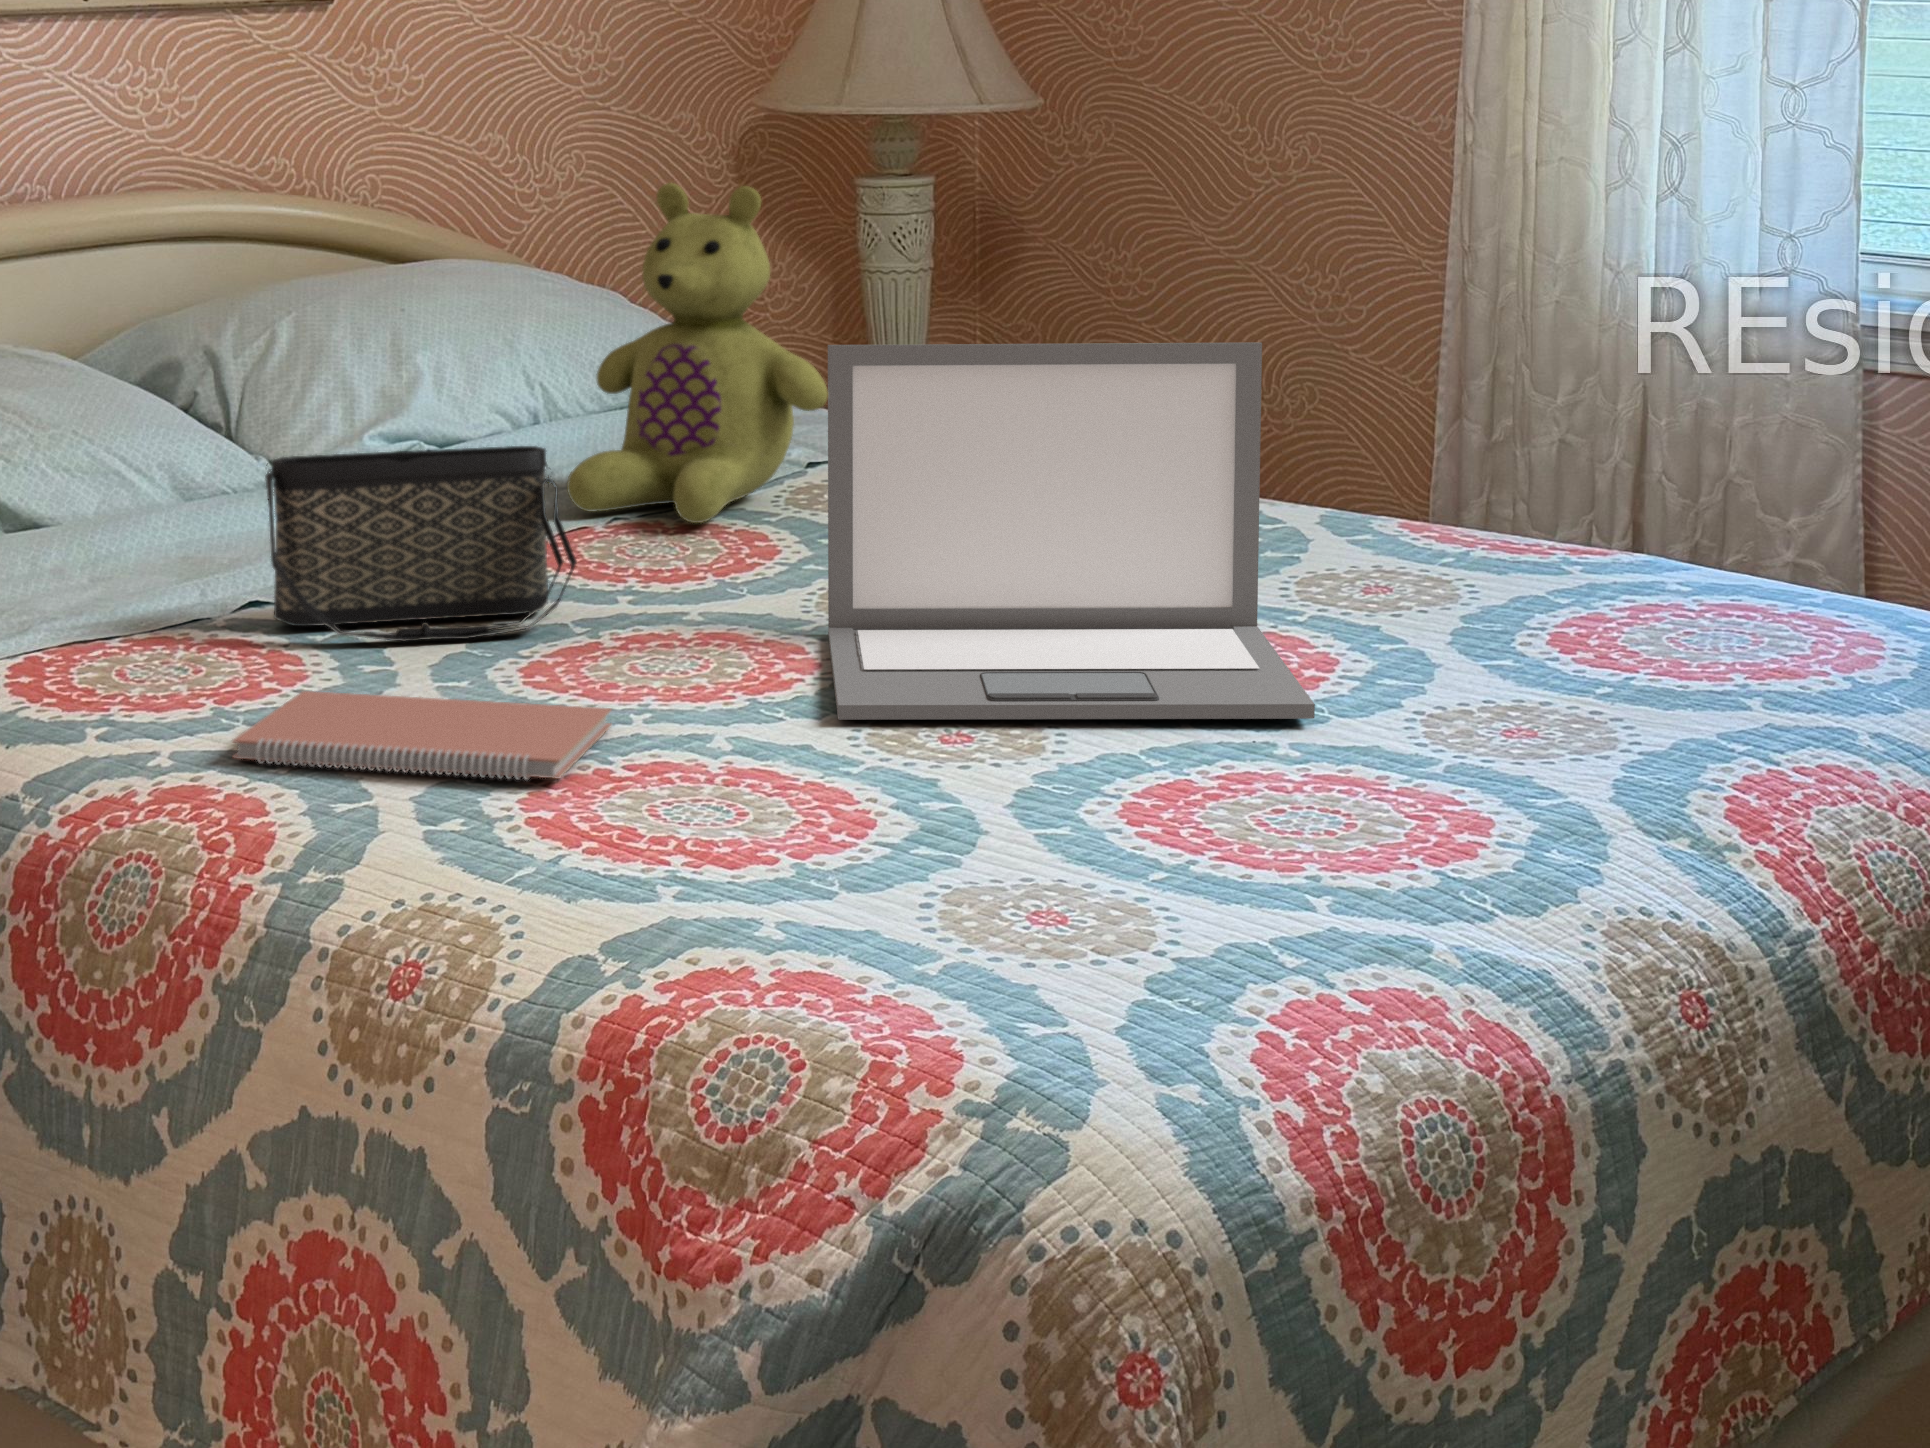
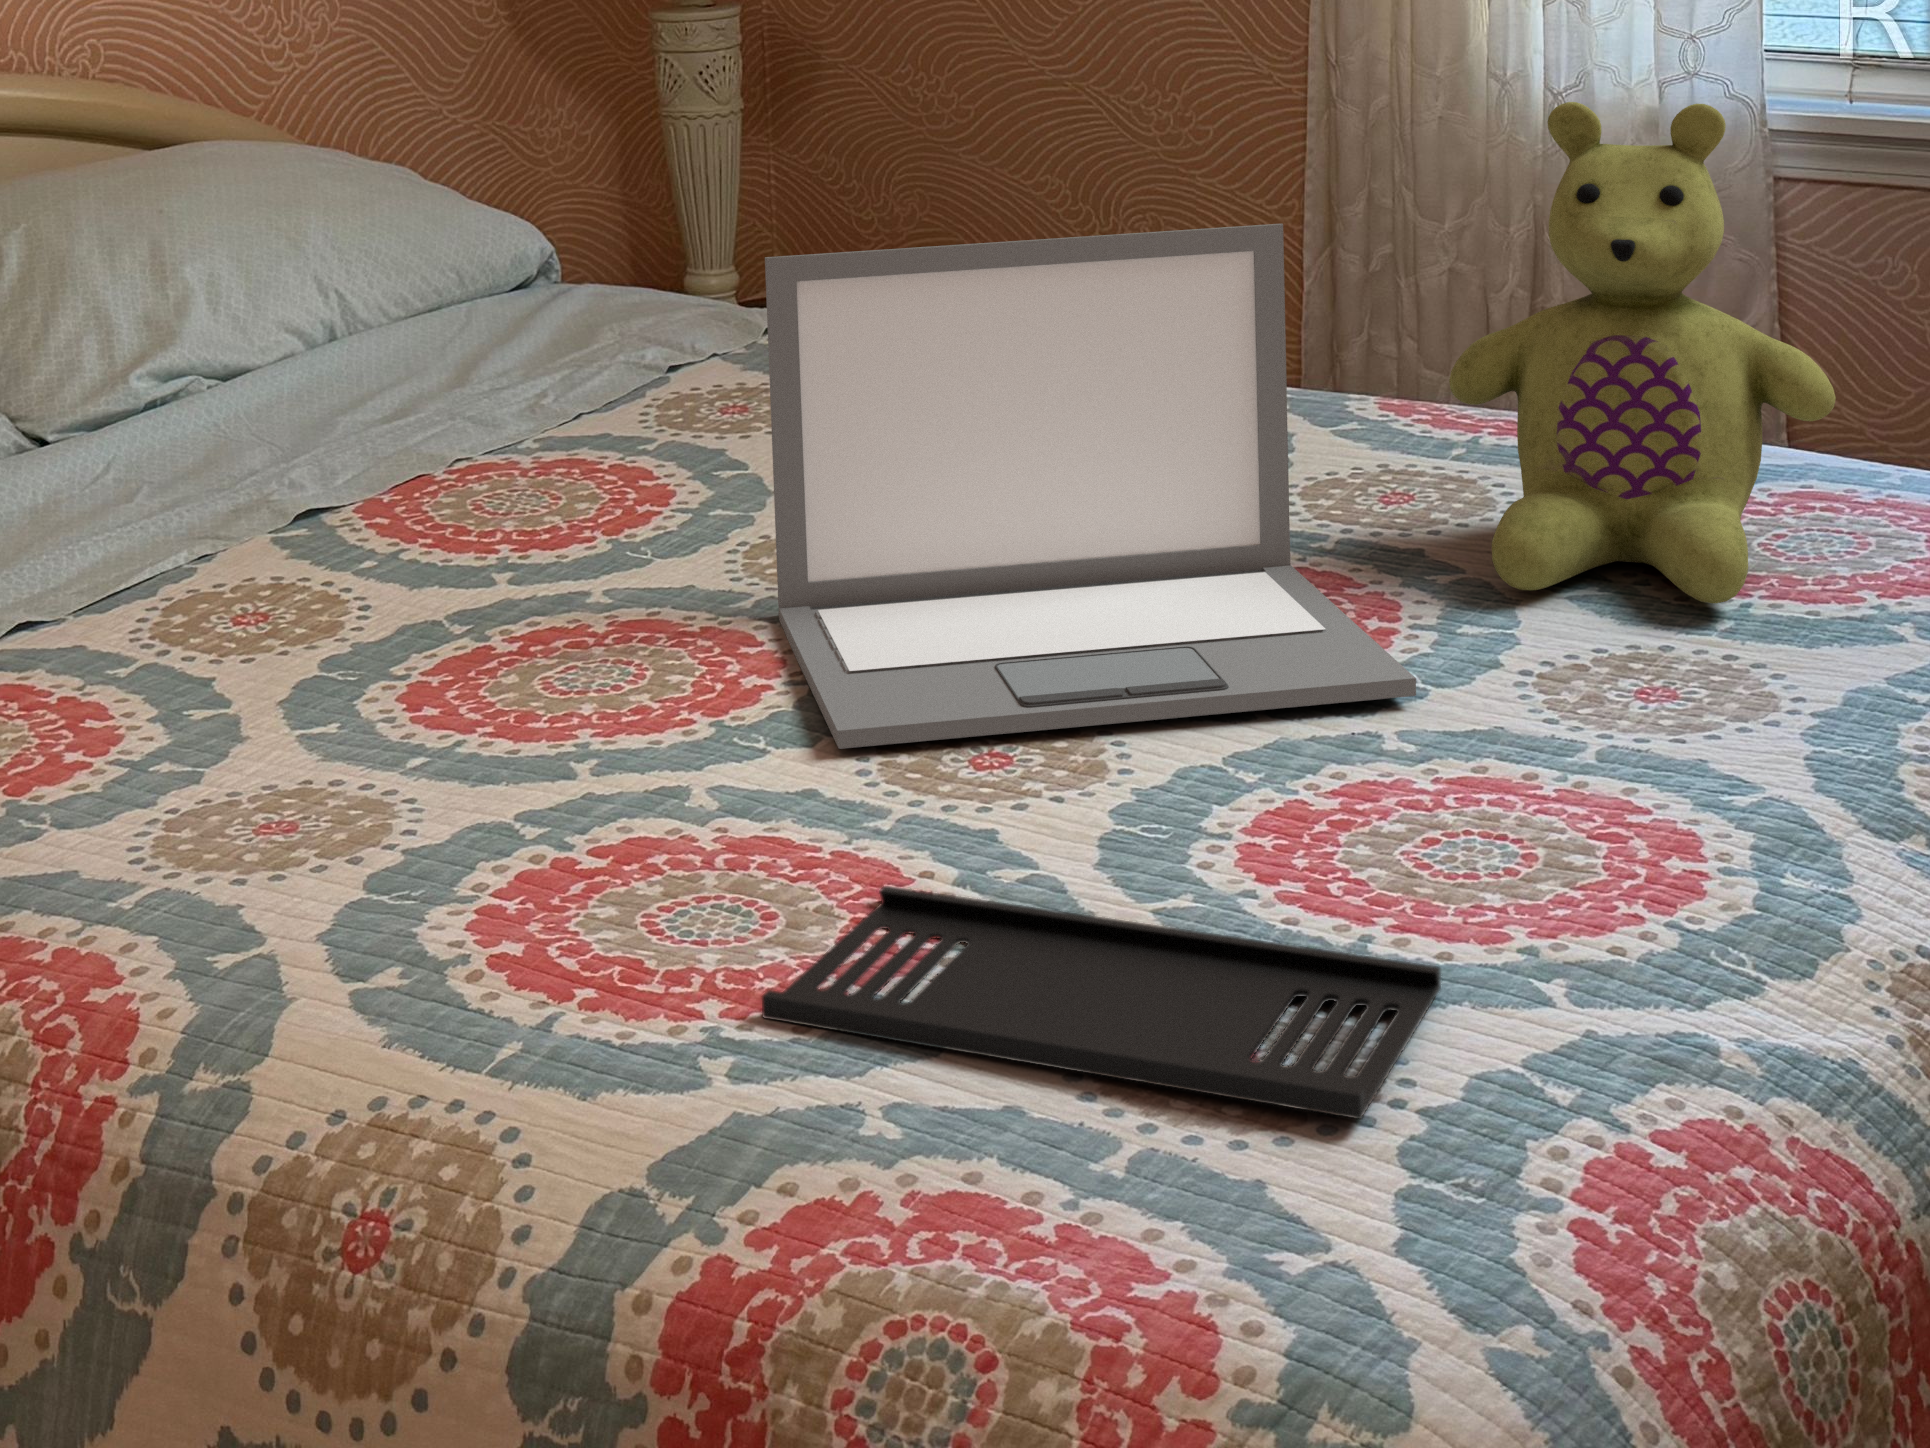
stuffed bear: present [567,183,827,523] -> present [1449,102,1836,603]
handbag: present [265,446,577,641] -> none [45,402,458,674]
notebook: present [233,691,612,780] -> none [51,762,552,893]
tray: none [717,803,1233,962] -> present [762,886,1441,1119]

